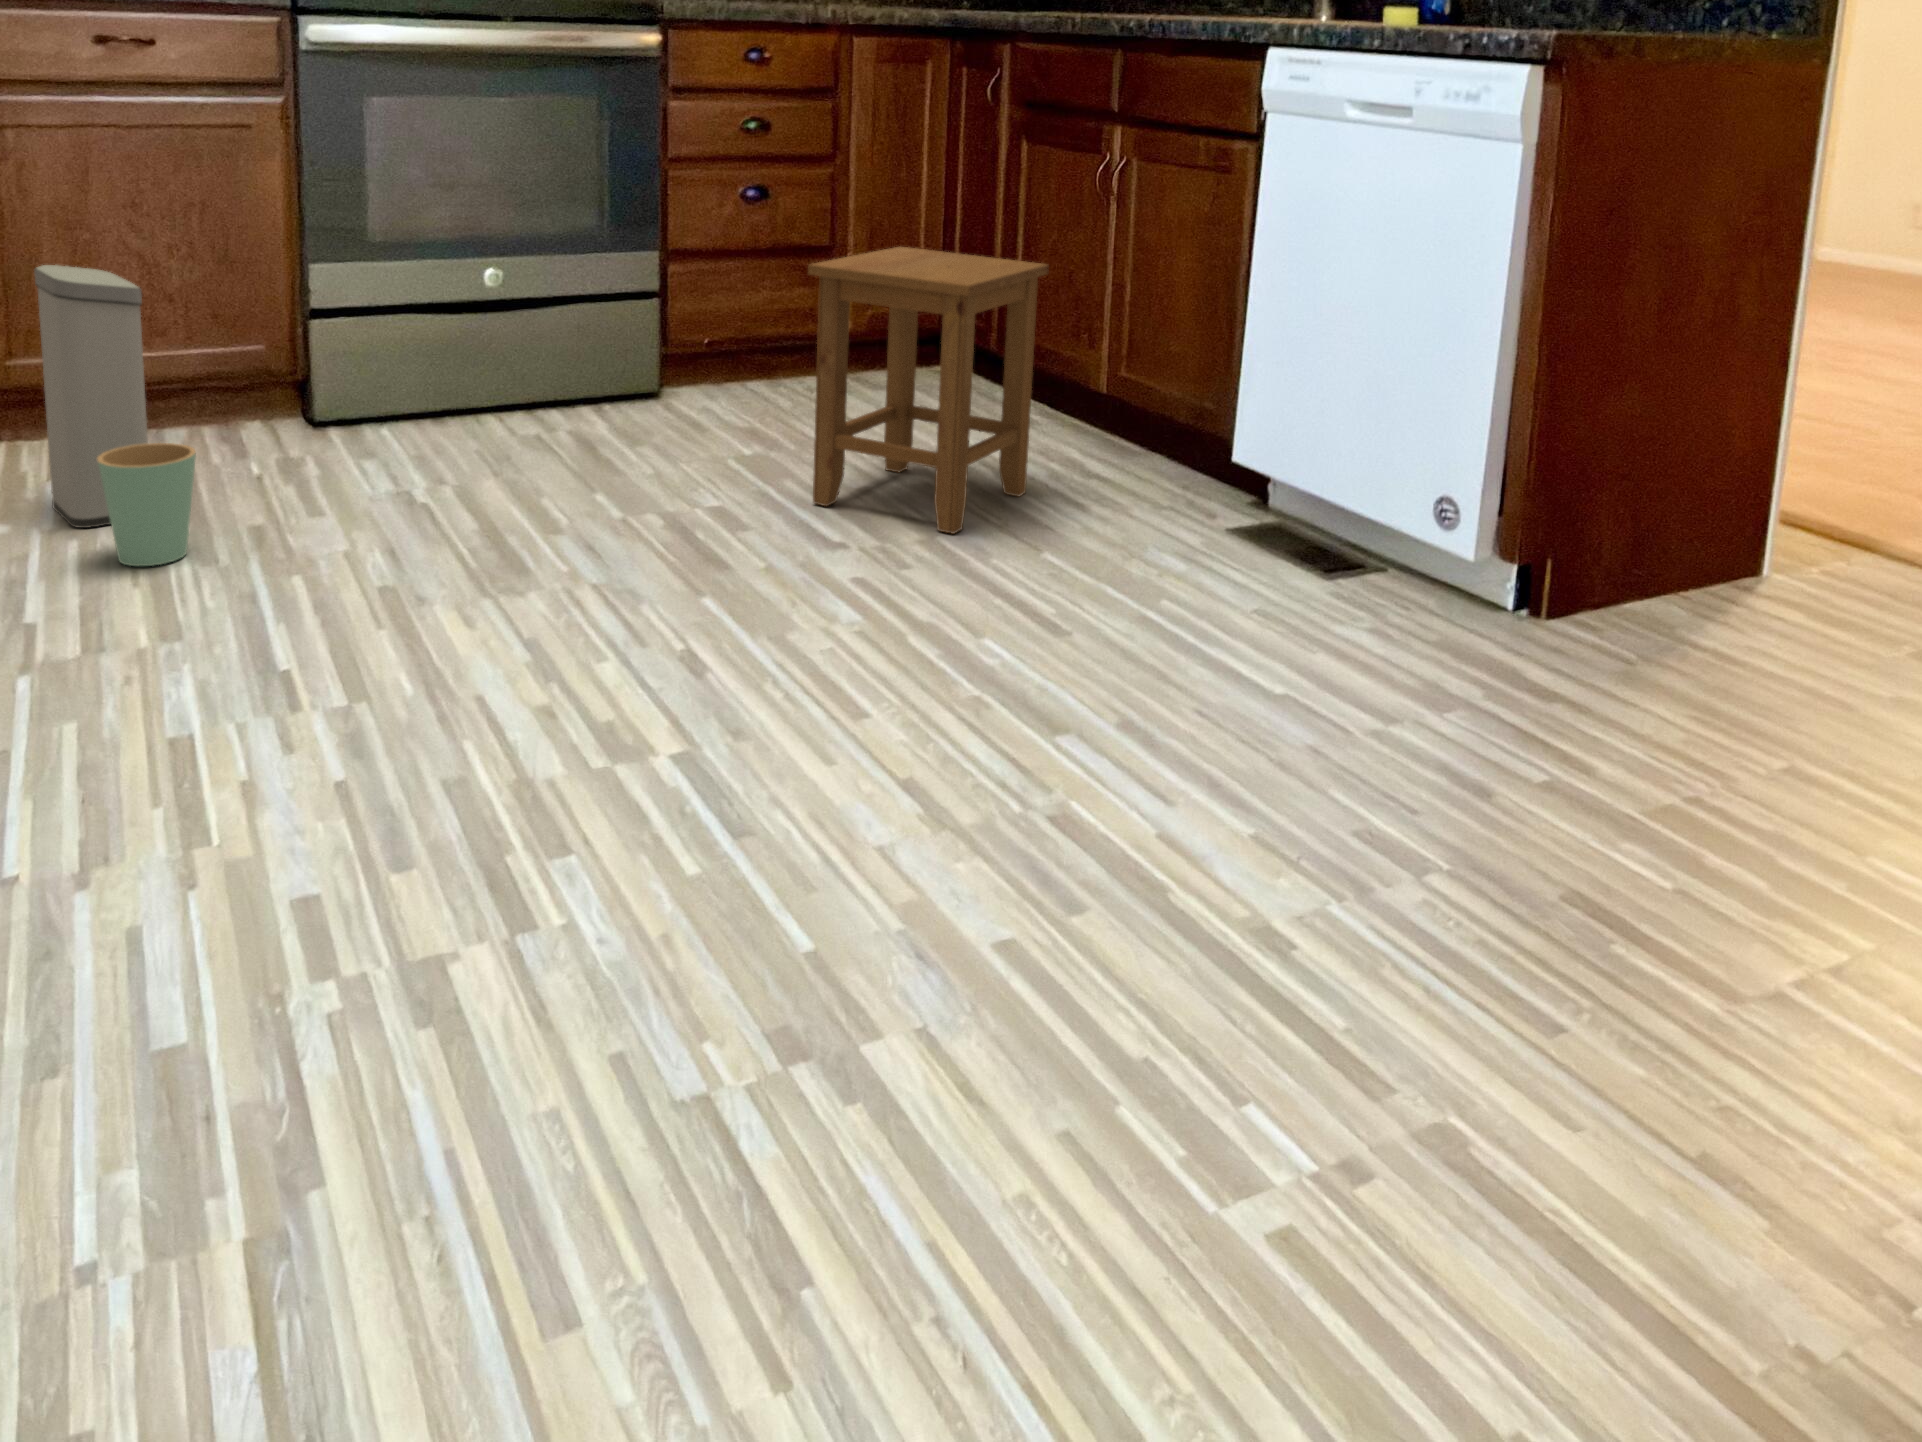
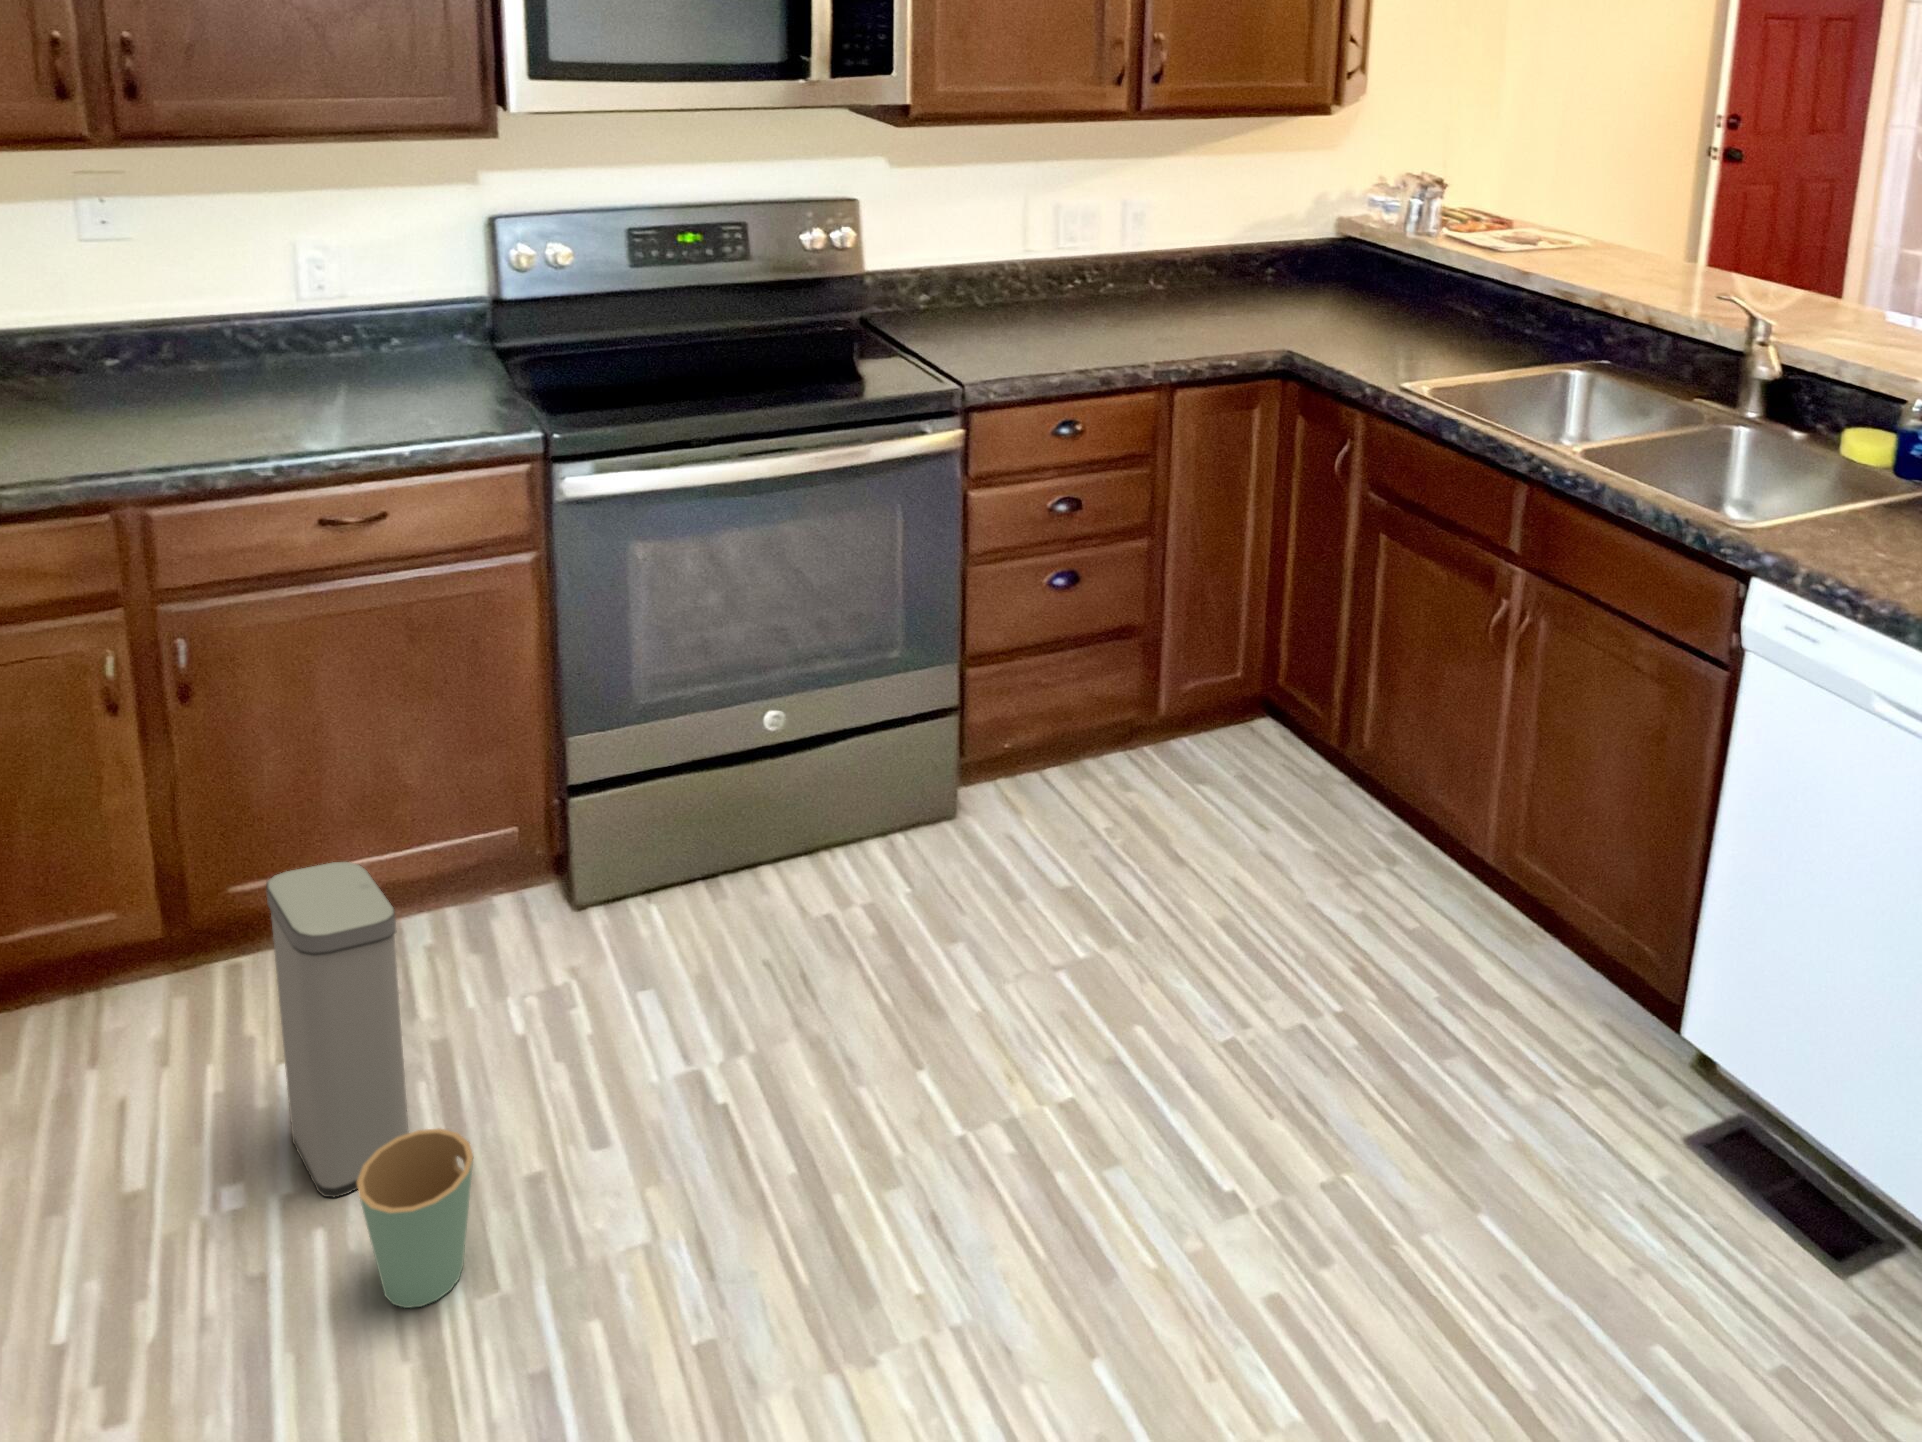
stool: present [808,247,1049,534] -> none [1182,743,1465,1172]

